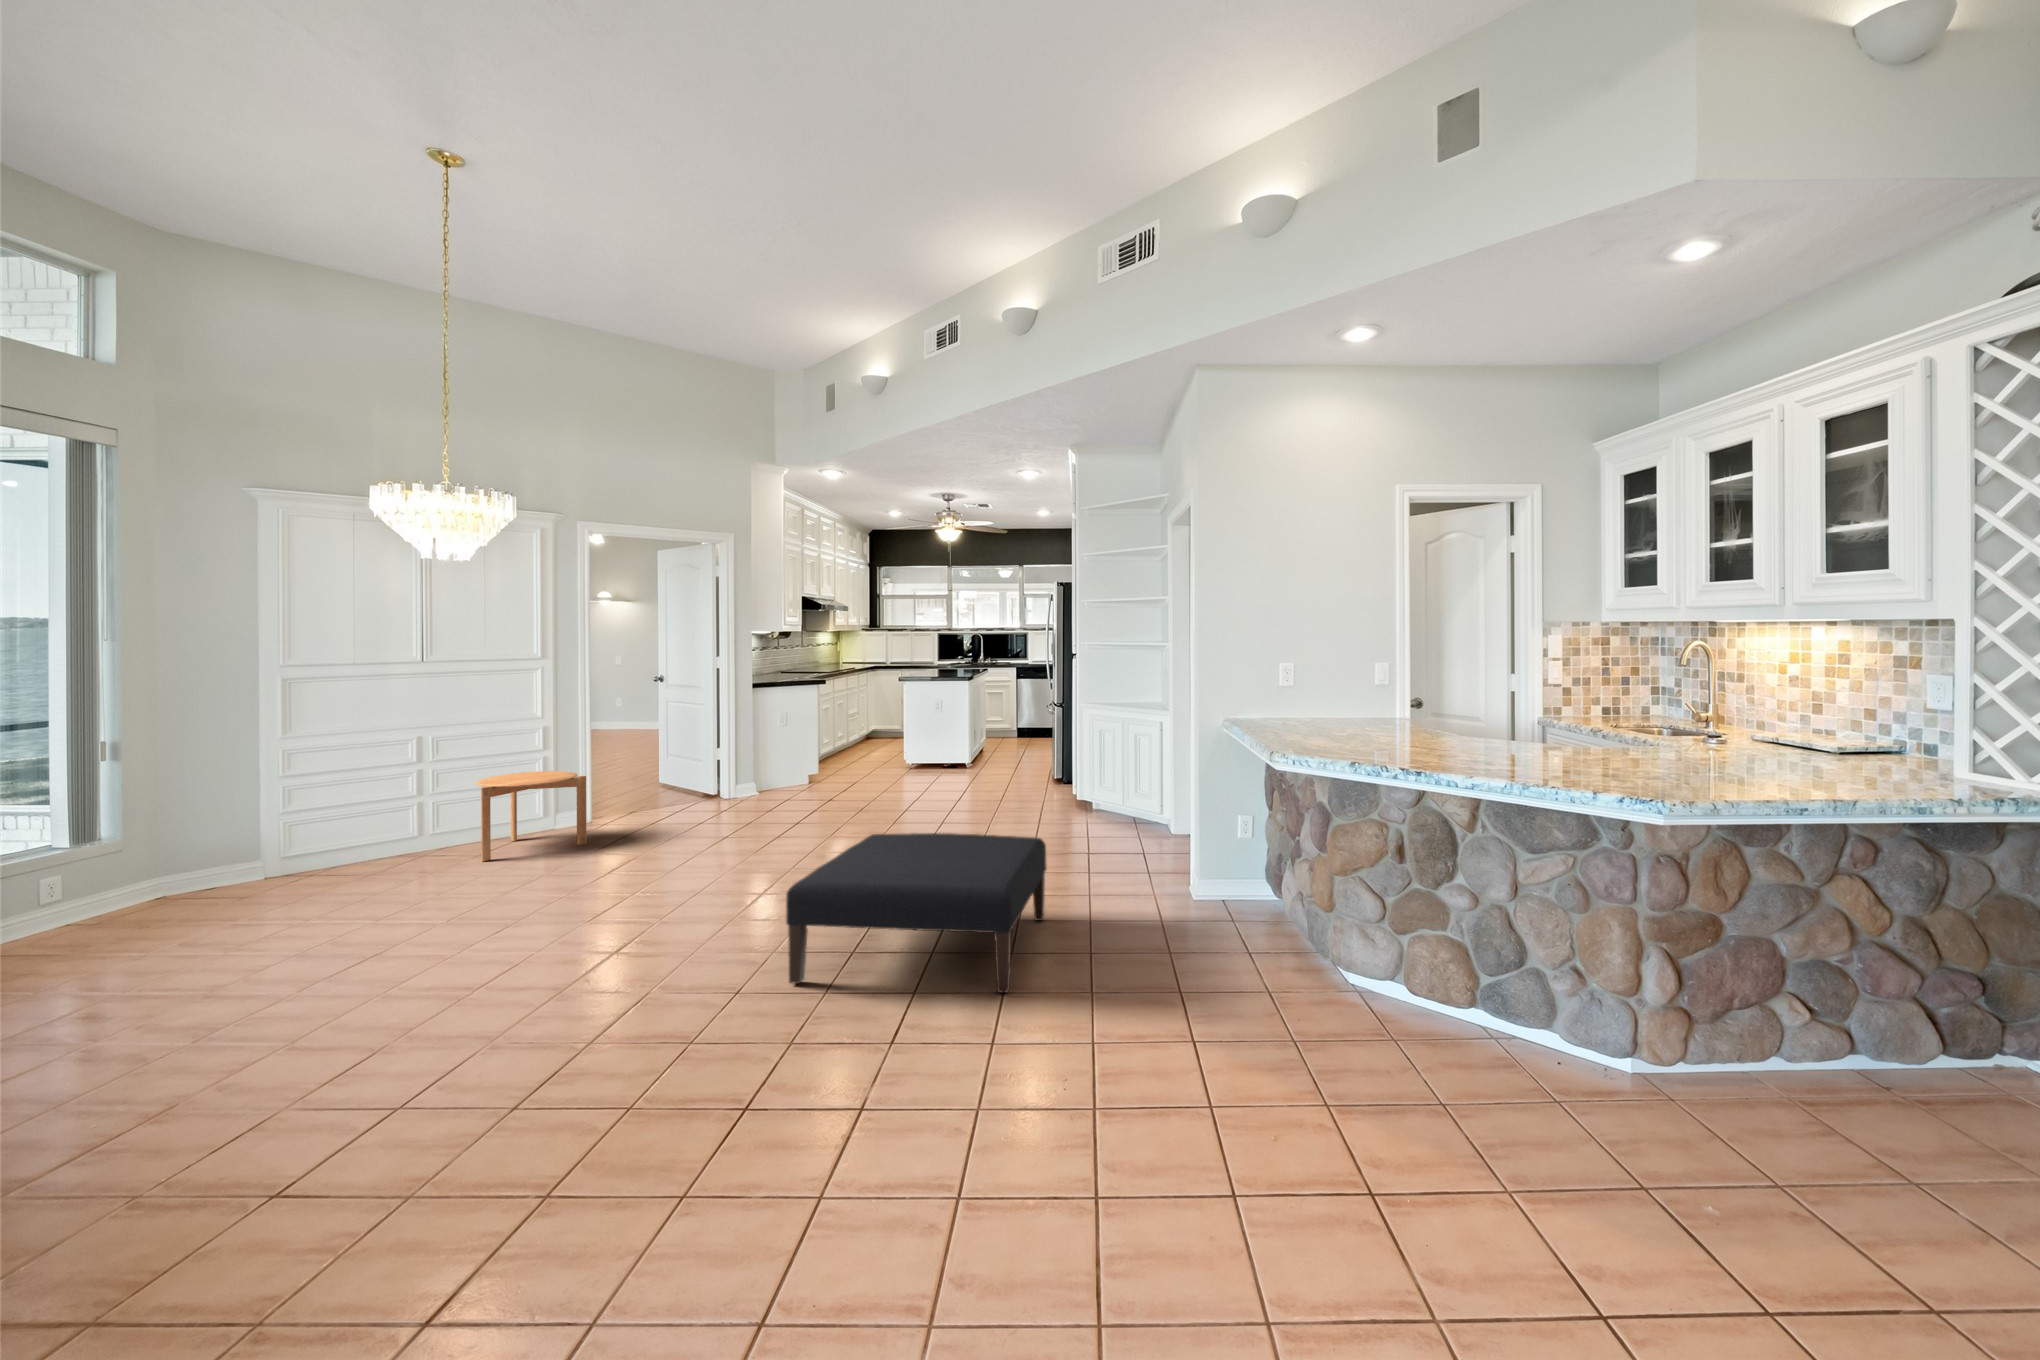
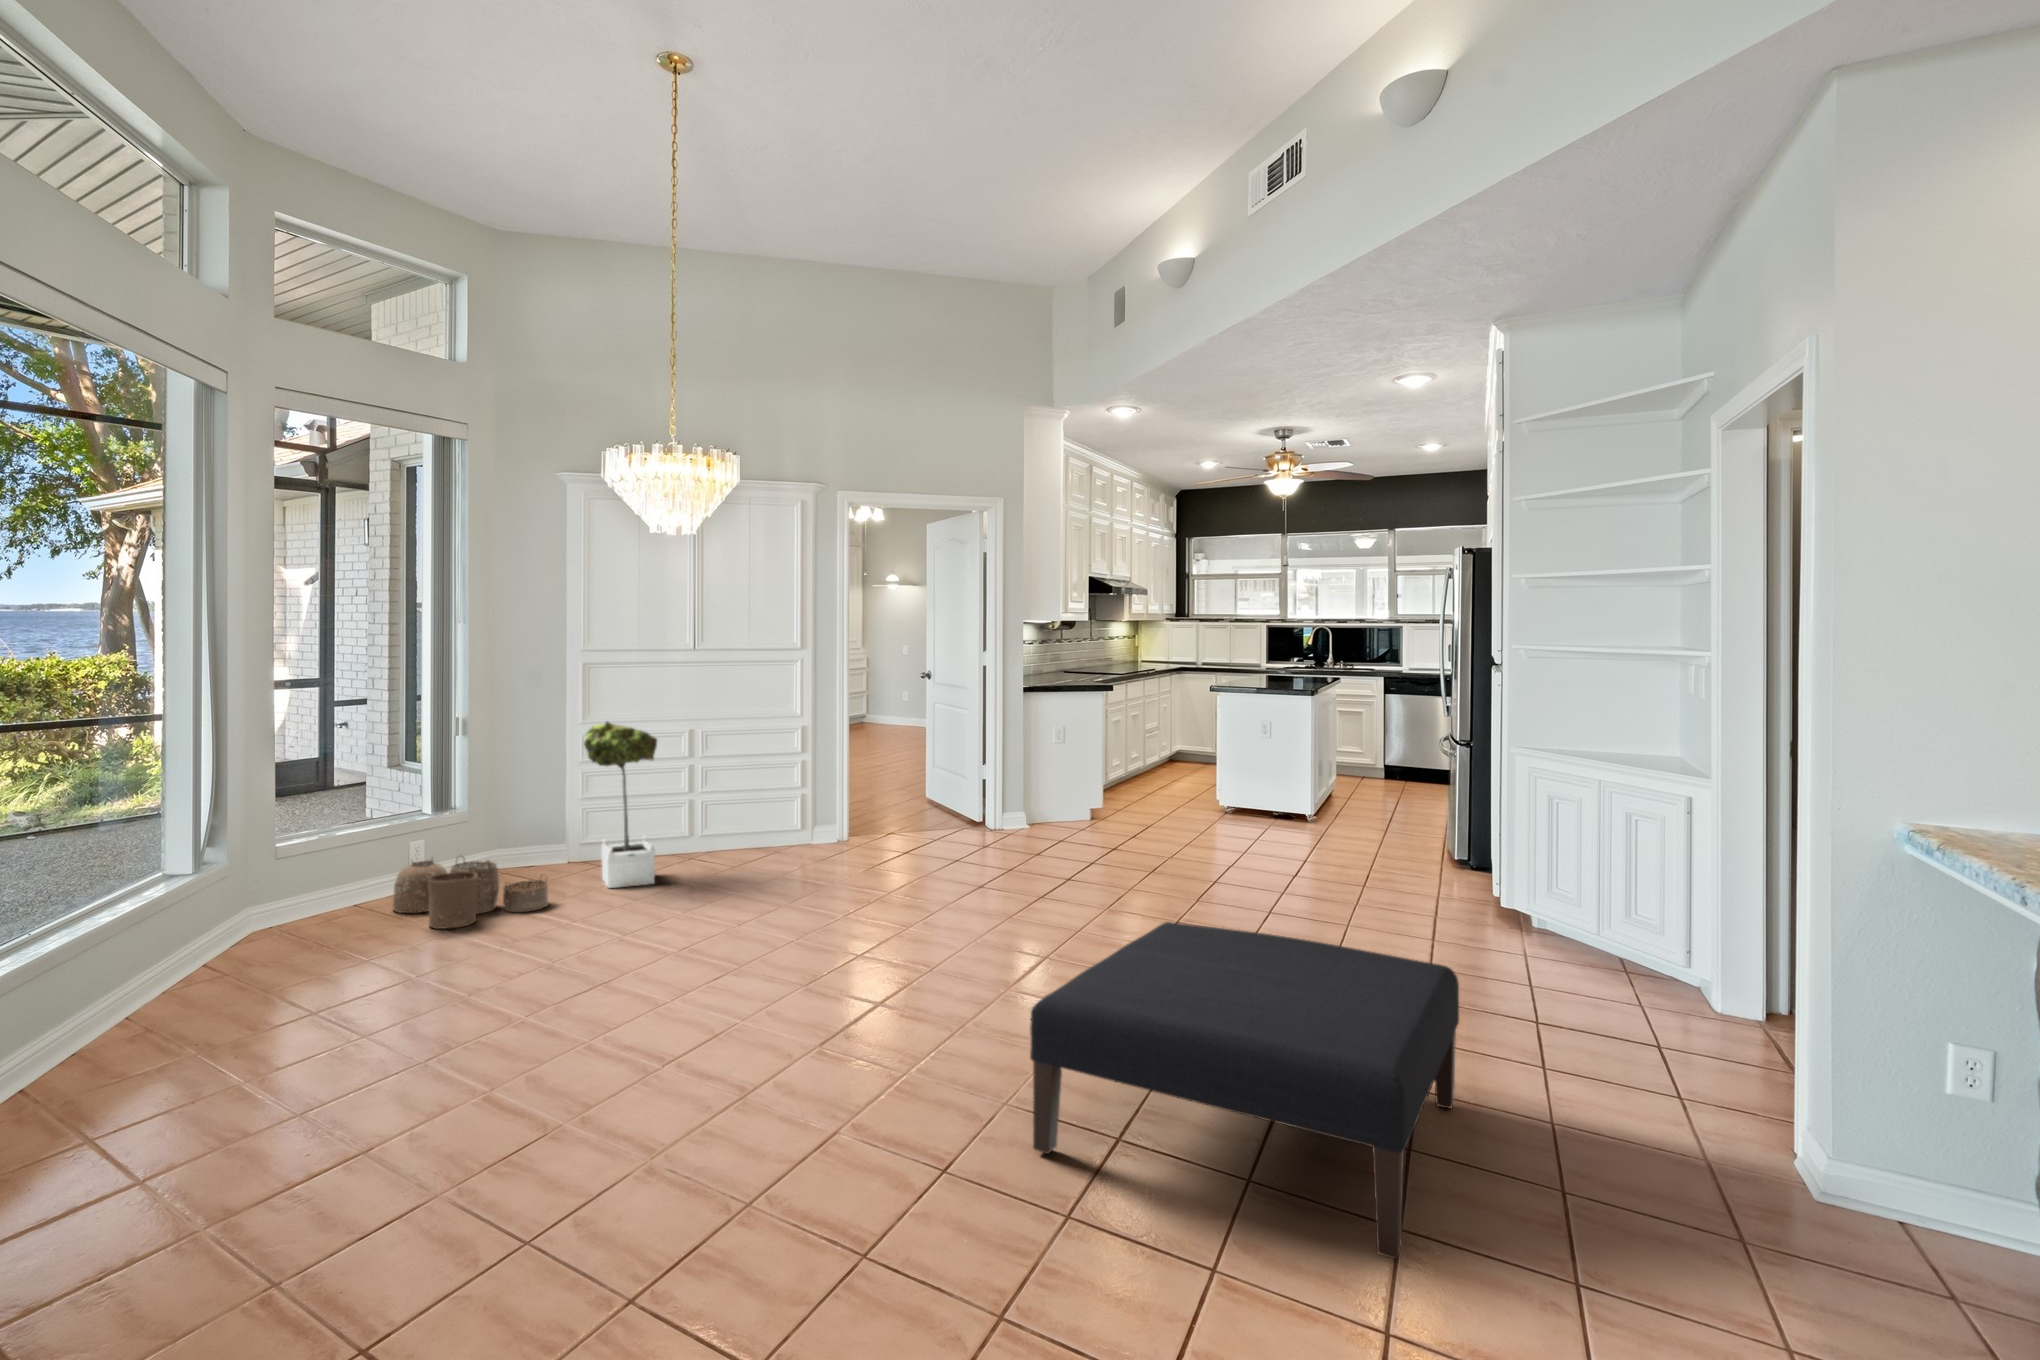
potted tree: none [333,725,415,875] -> present [584,722,657,888]
side table: present [475,771,586,862] -> none [715,784,827,887]
woven basket: none [107,859,302,928] -> present [393,857,548,929]

